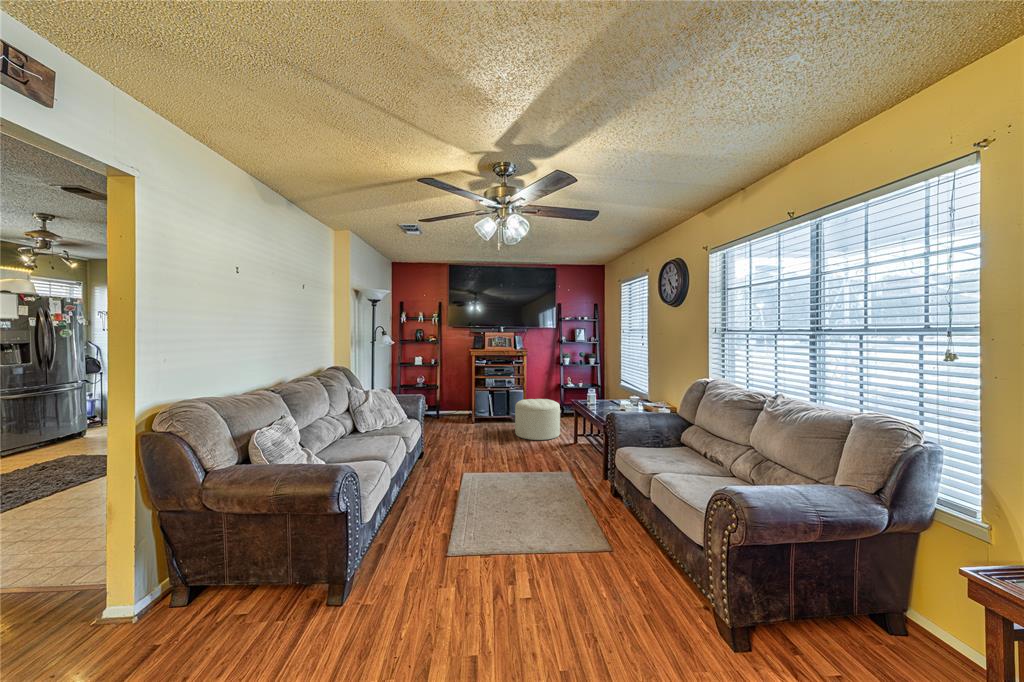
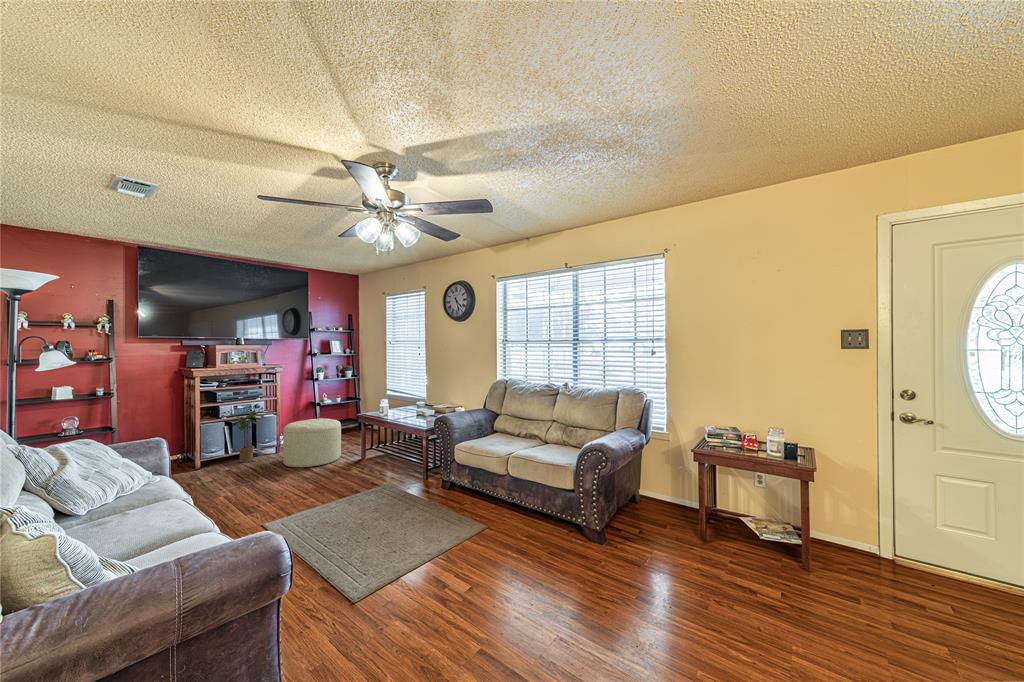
potted plant: none [486,385,513,426] -> present [229,409,264,462]

